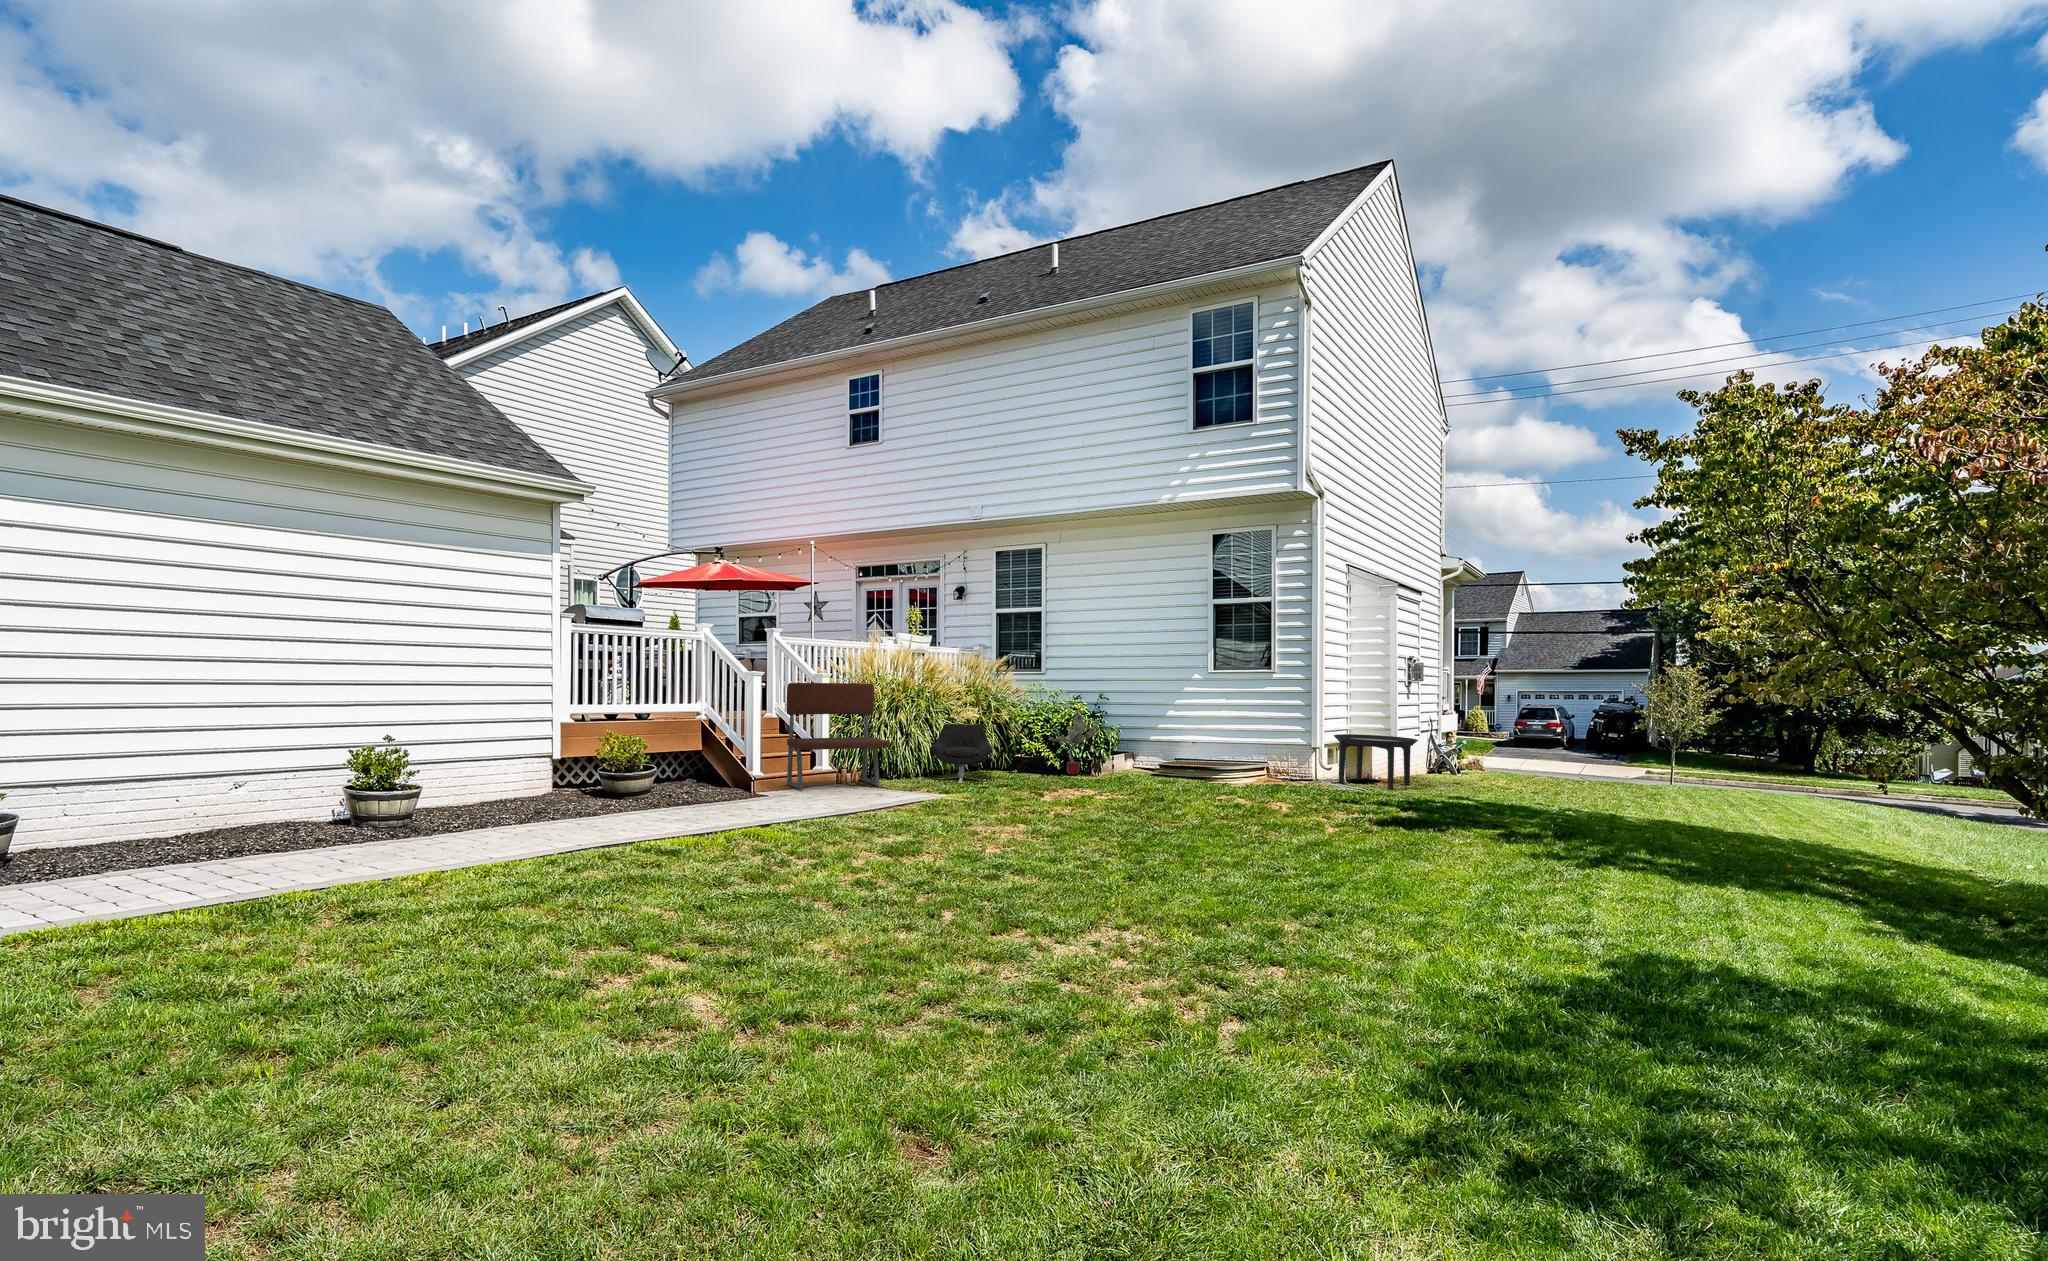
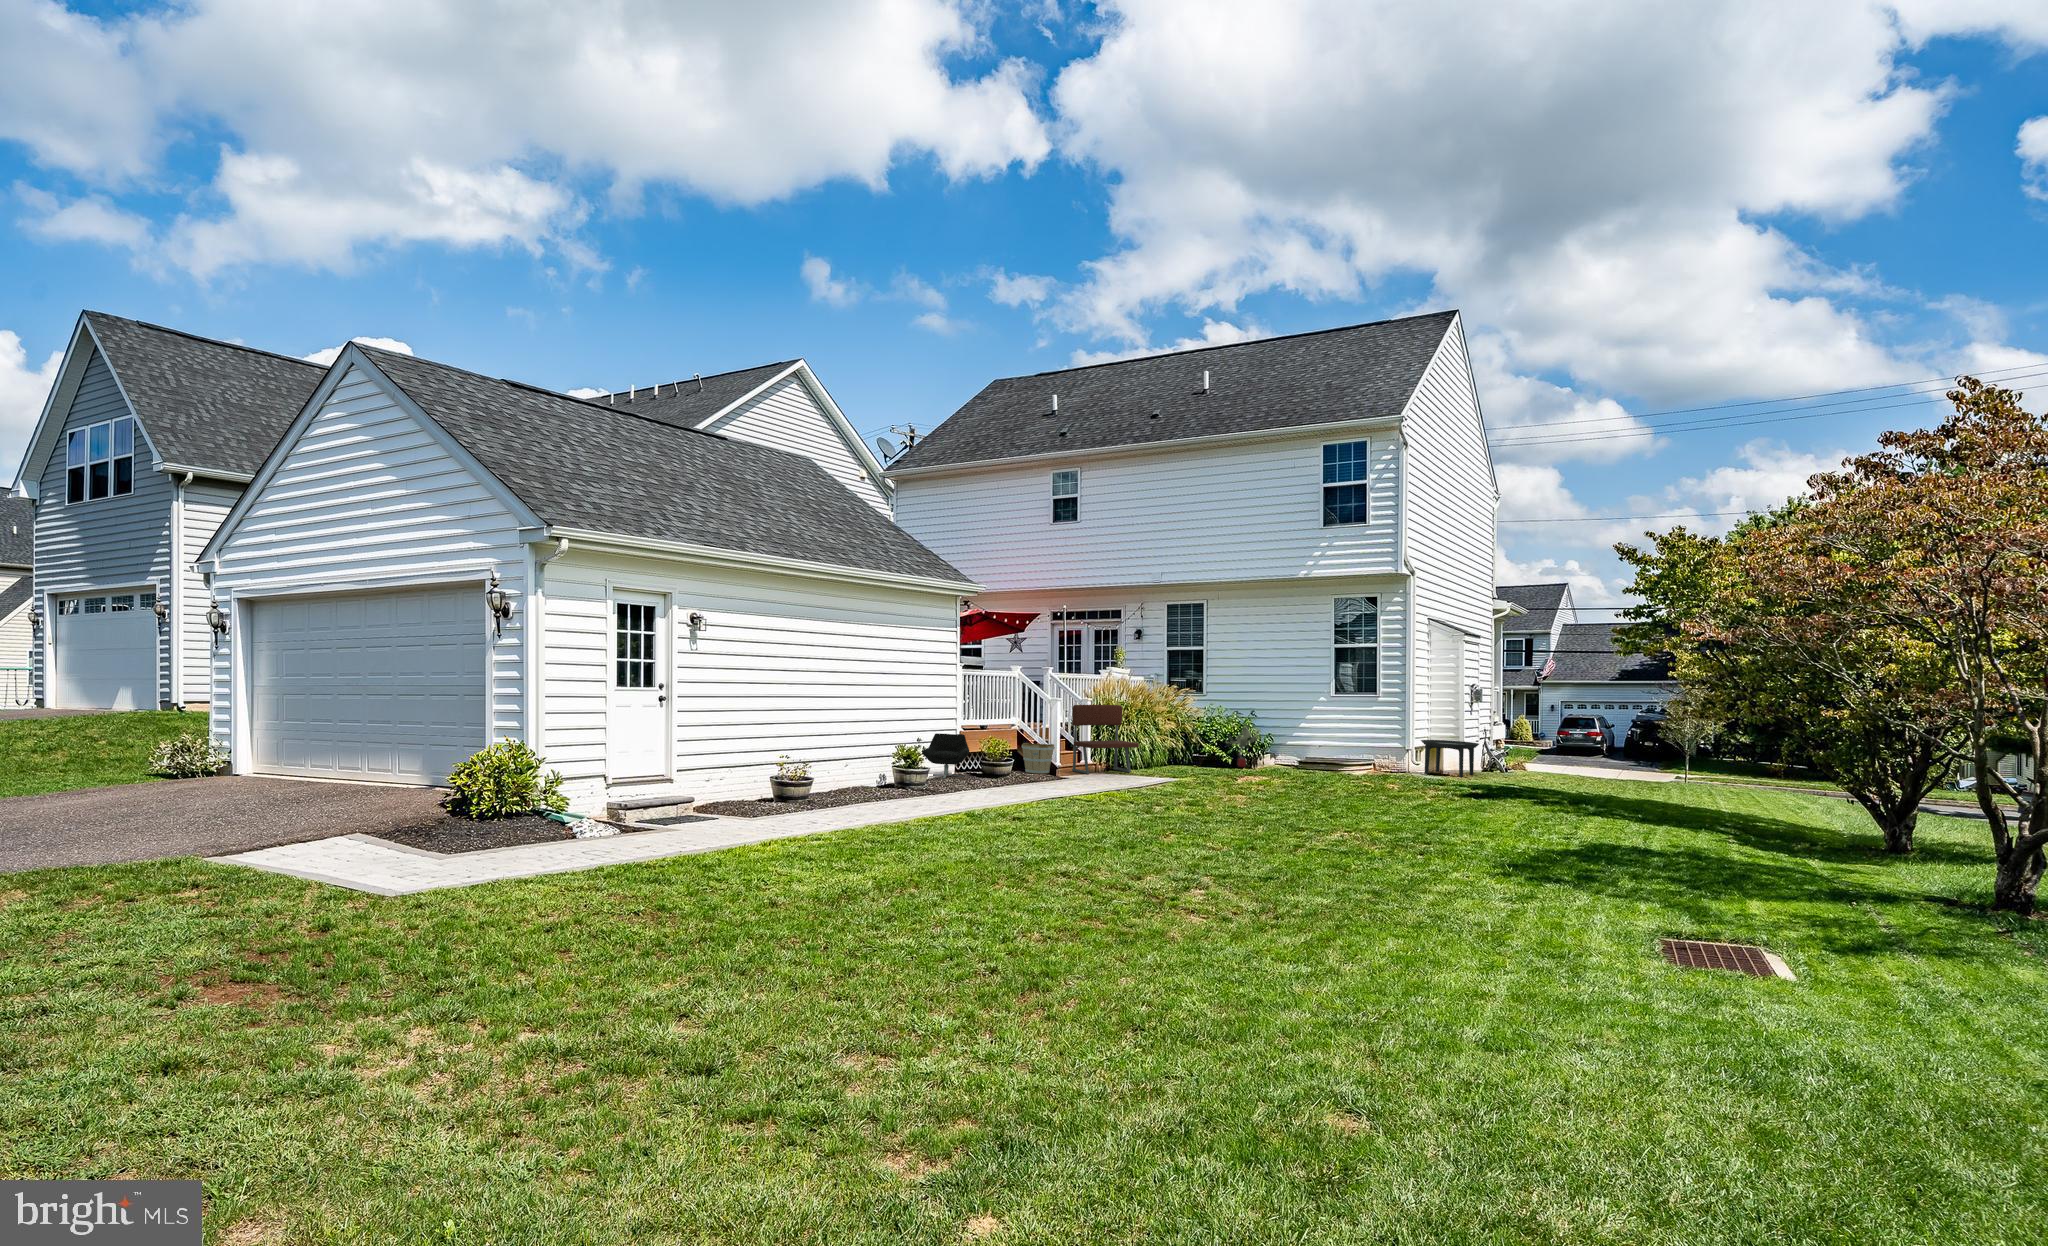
lounge chair: present [930,724,992,783] -> present [922,733,969,778]
wooden bucket: none [698,741,752,790] -> present [1022,743,1055,774]

